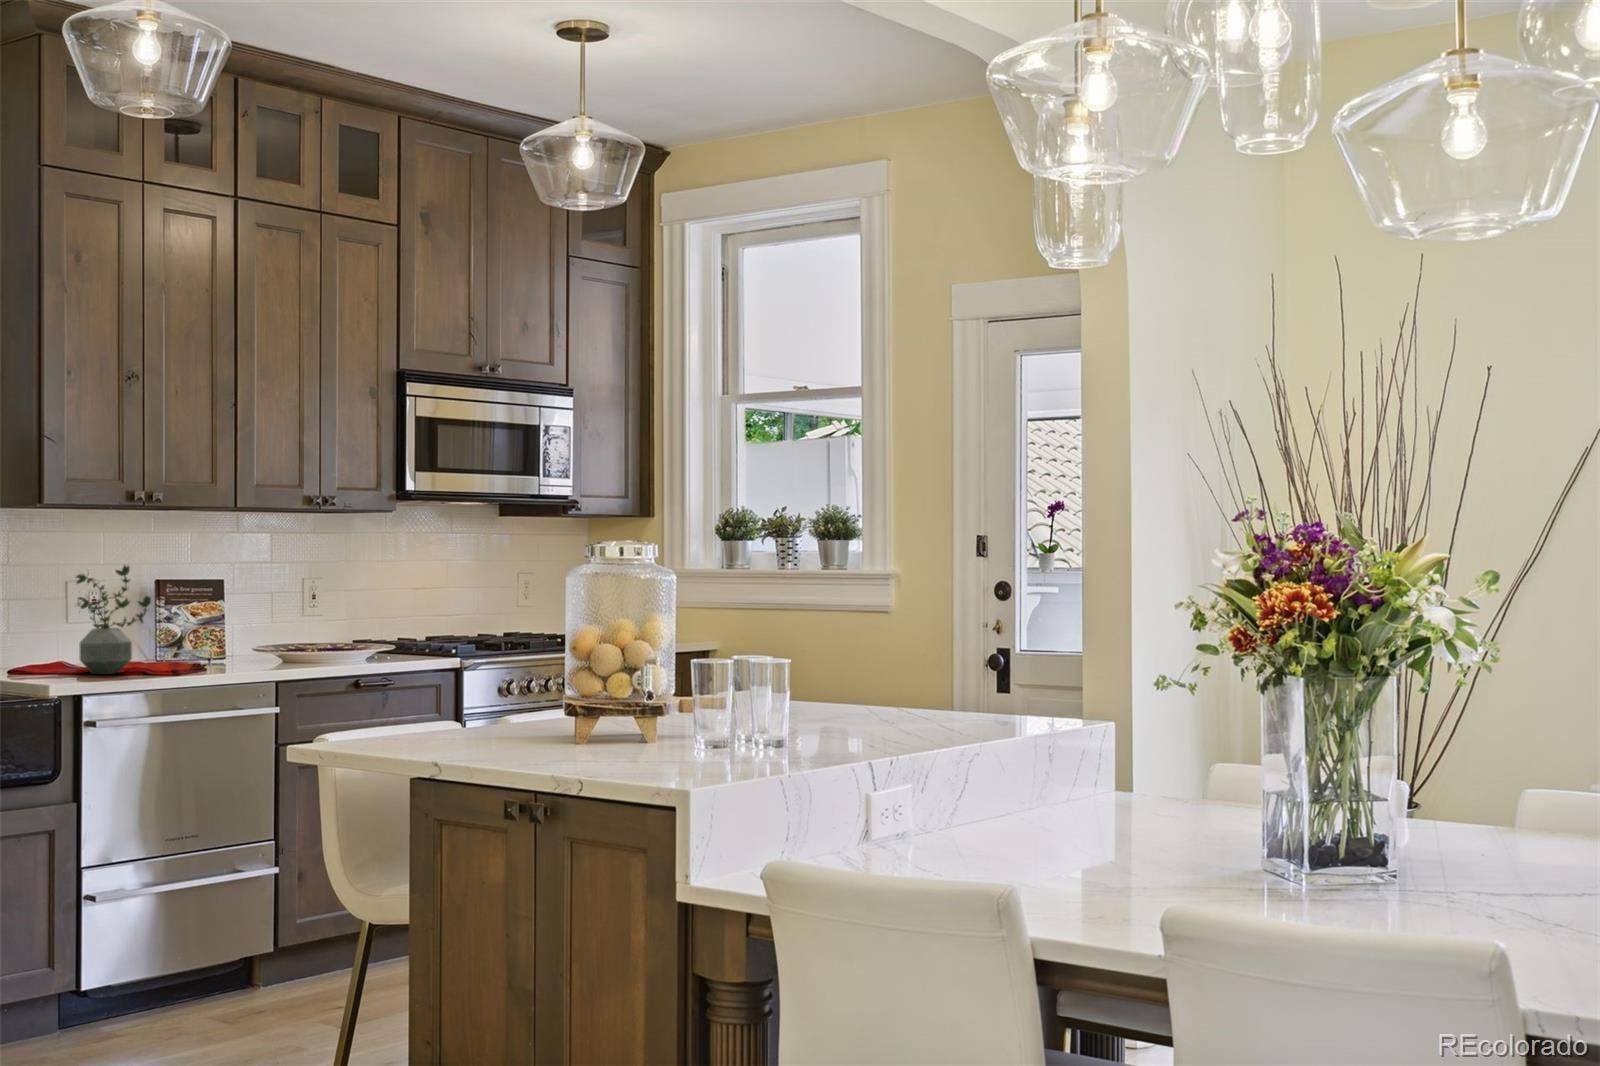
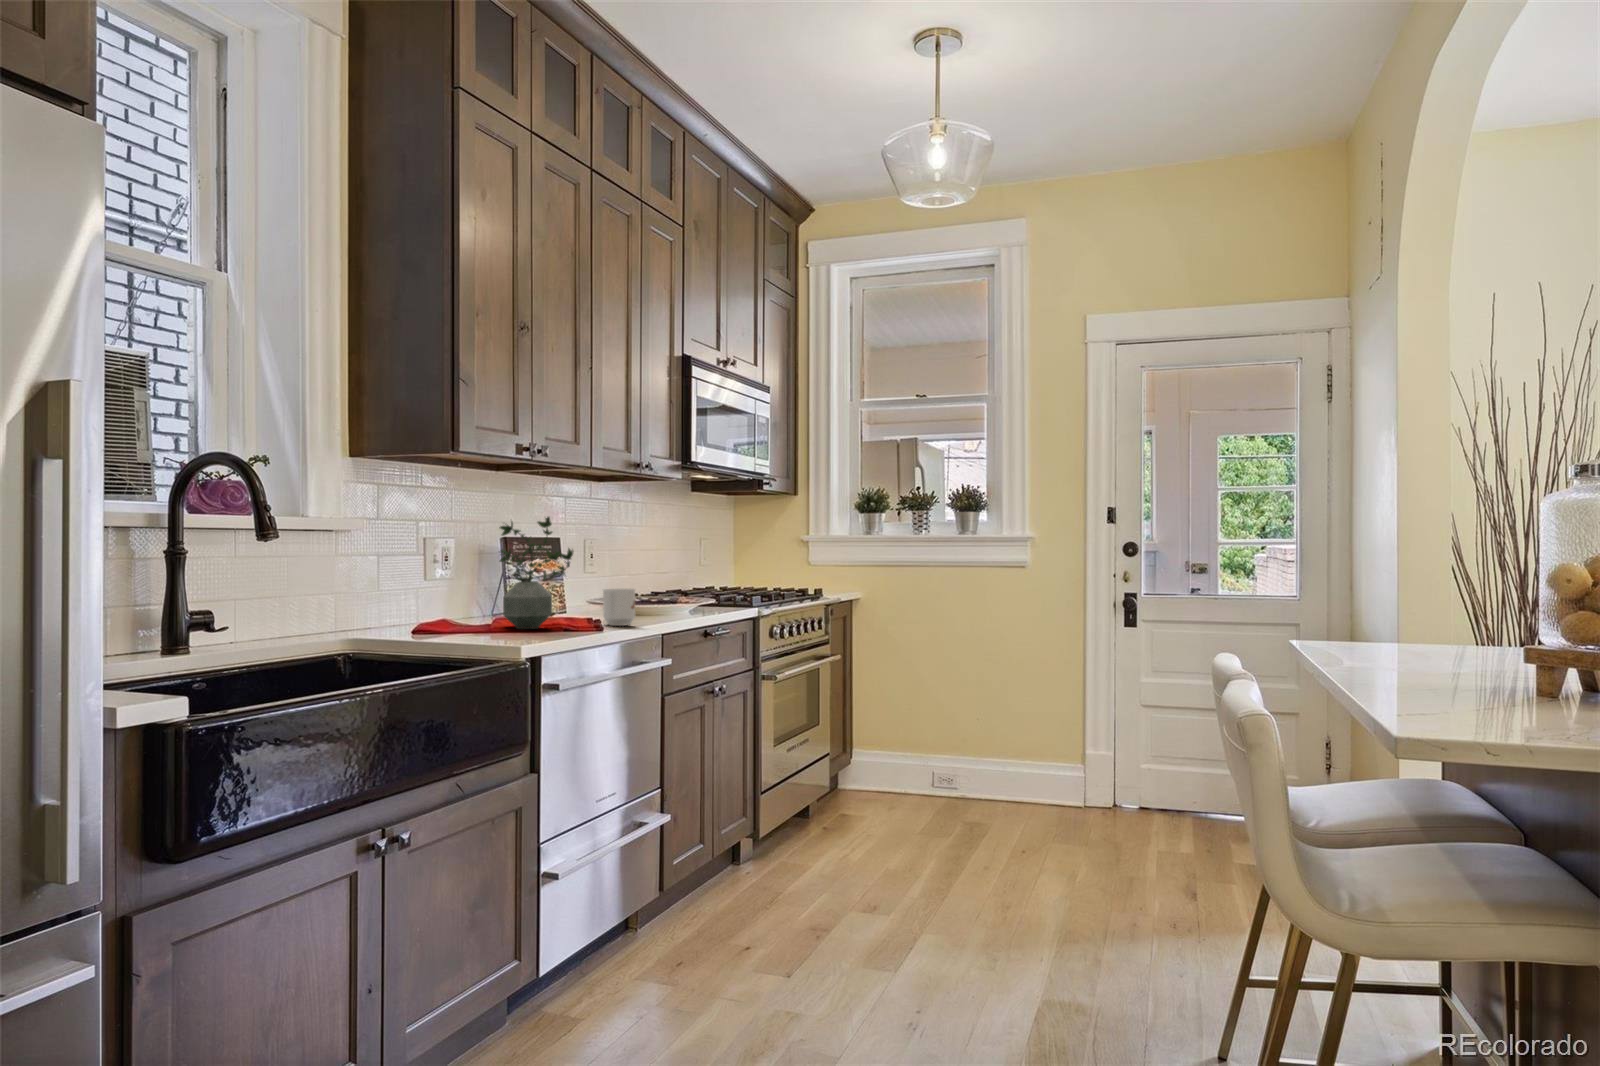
mug: none [210,635,245,673] -> present [603,589,635,626]

